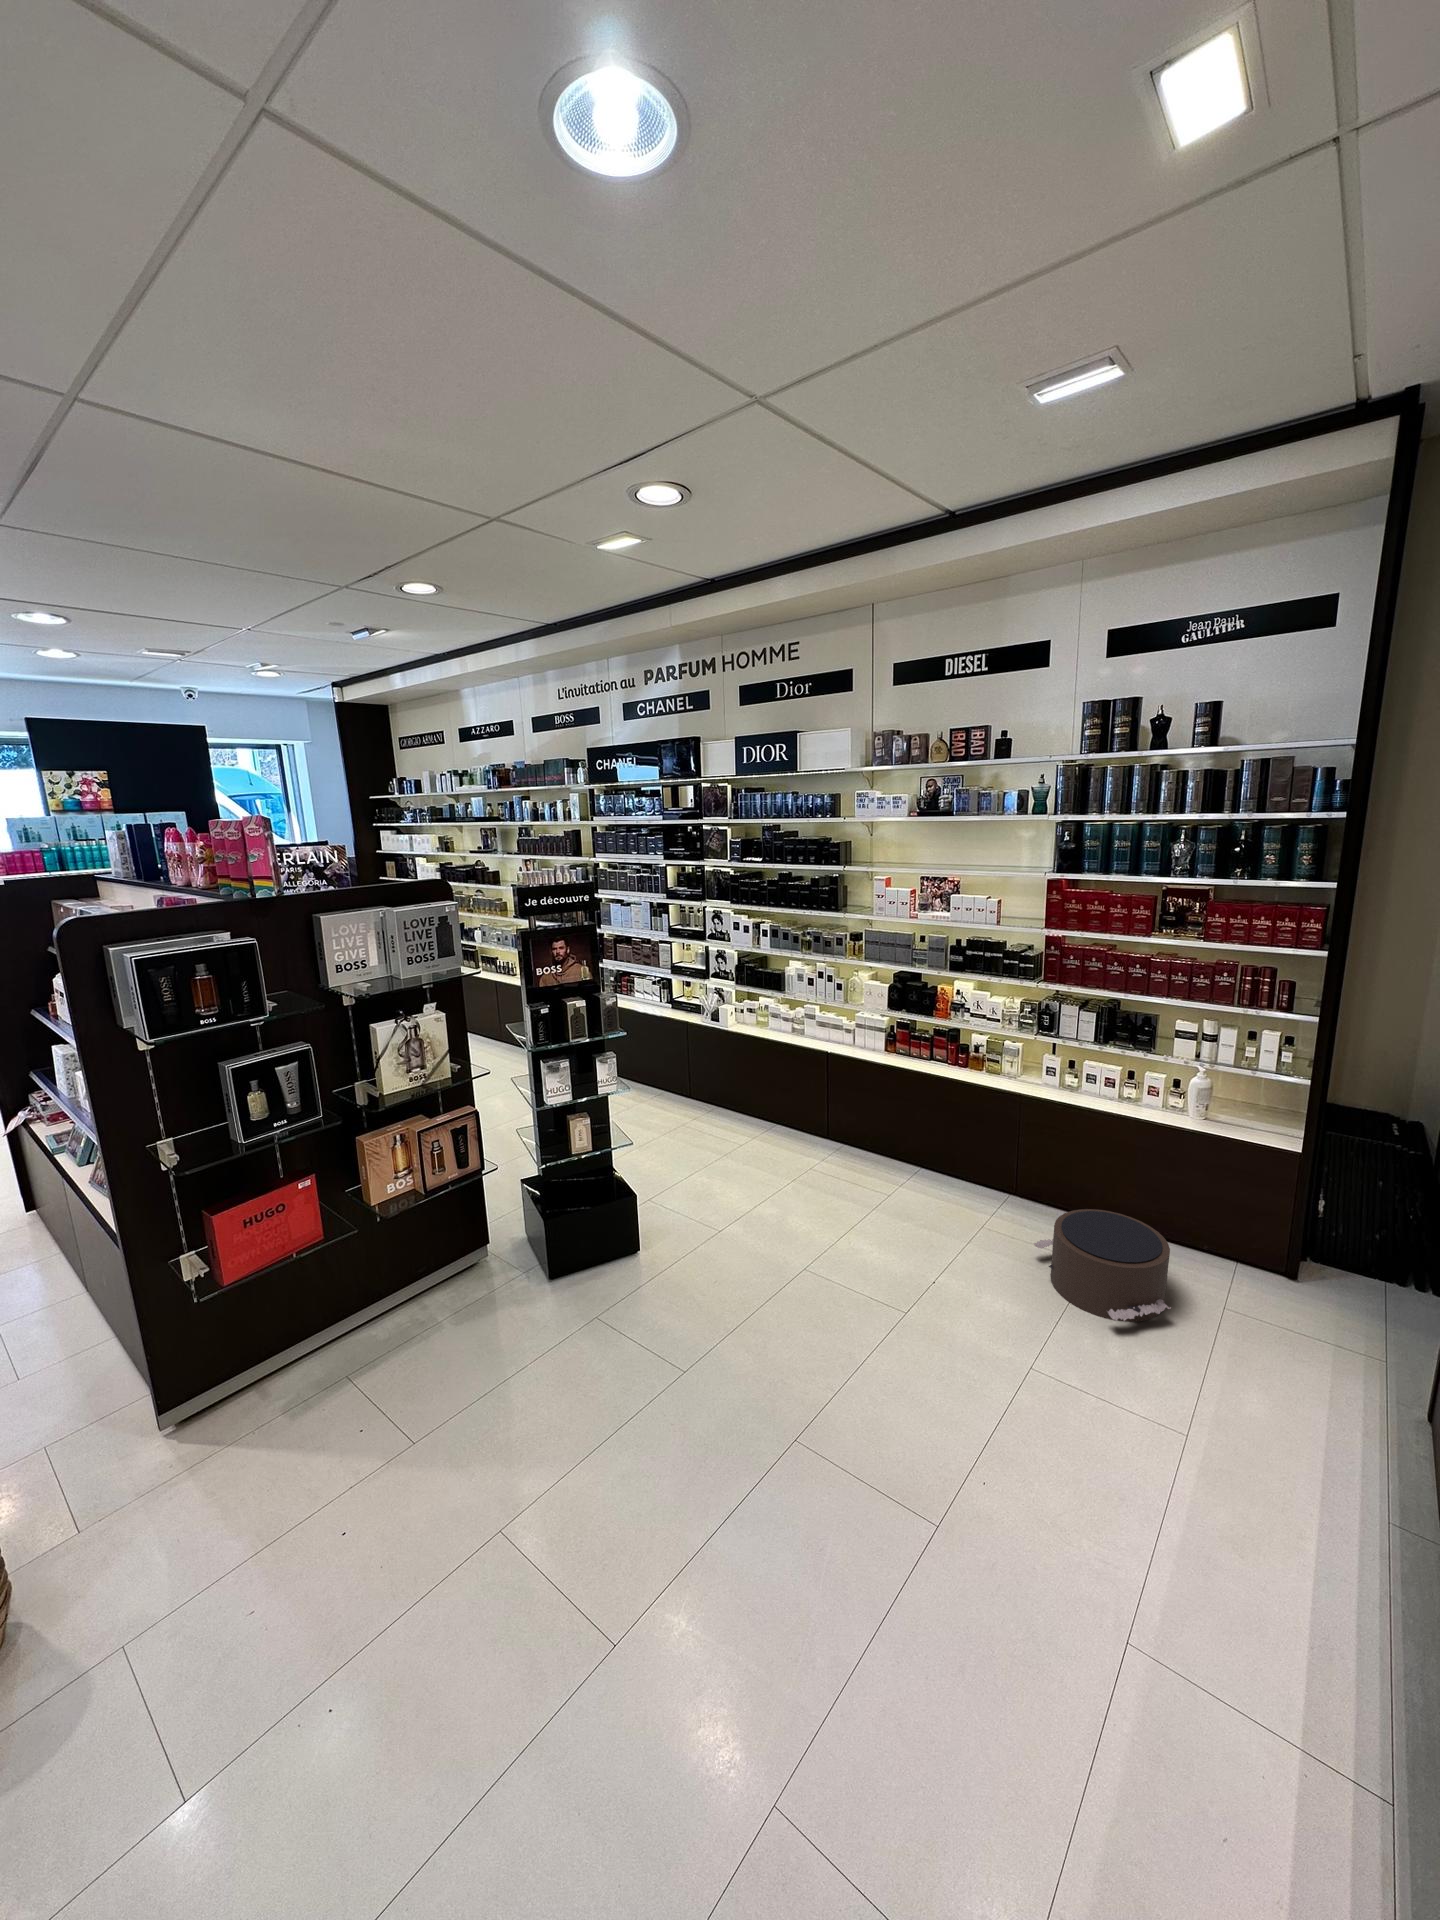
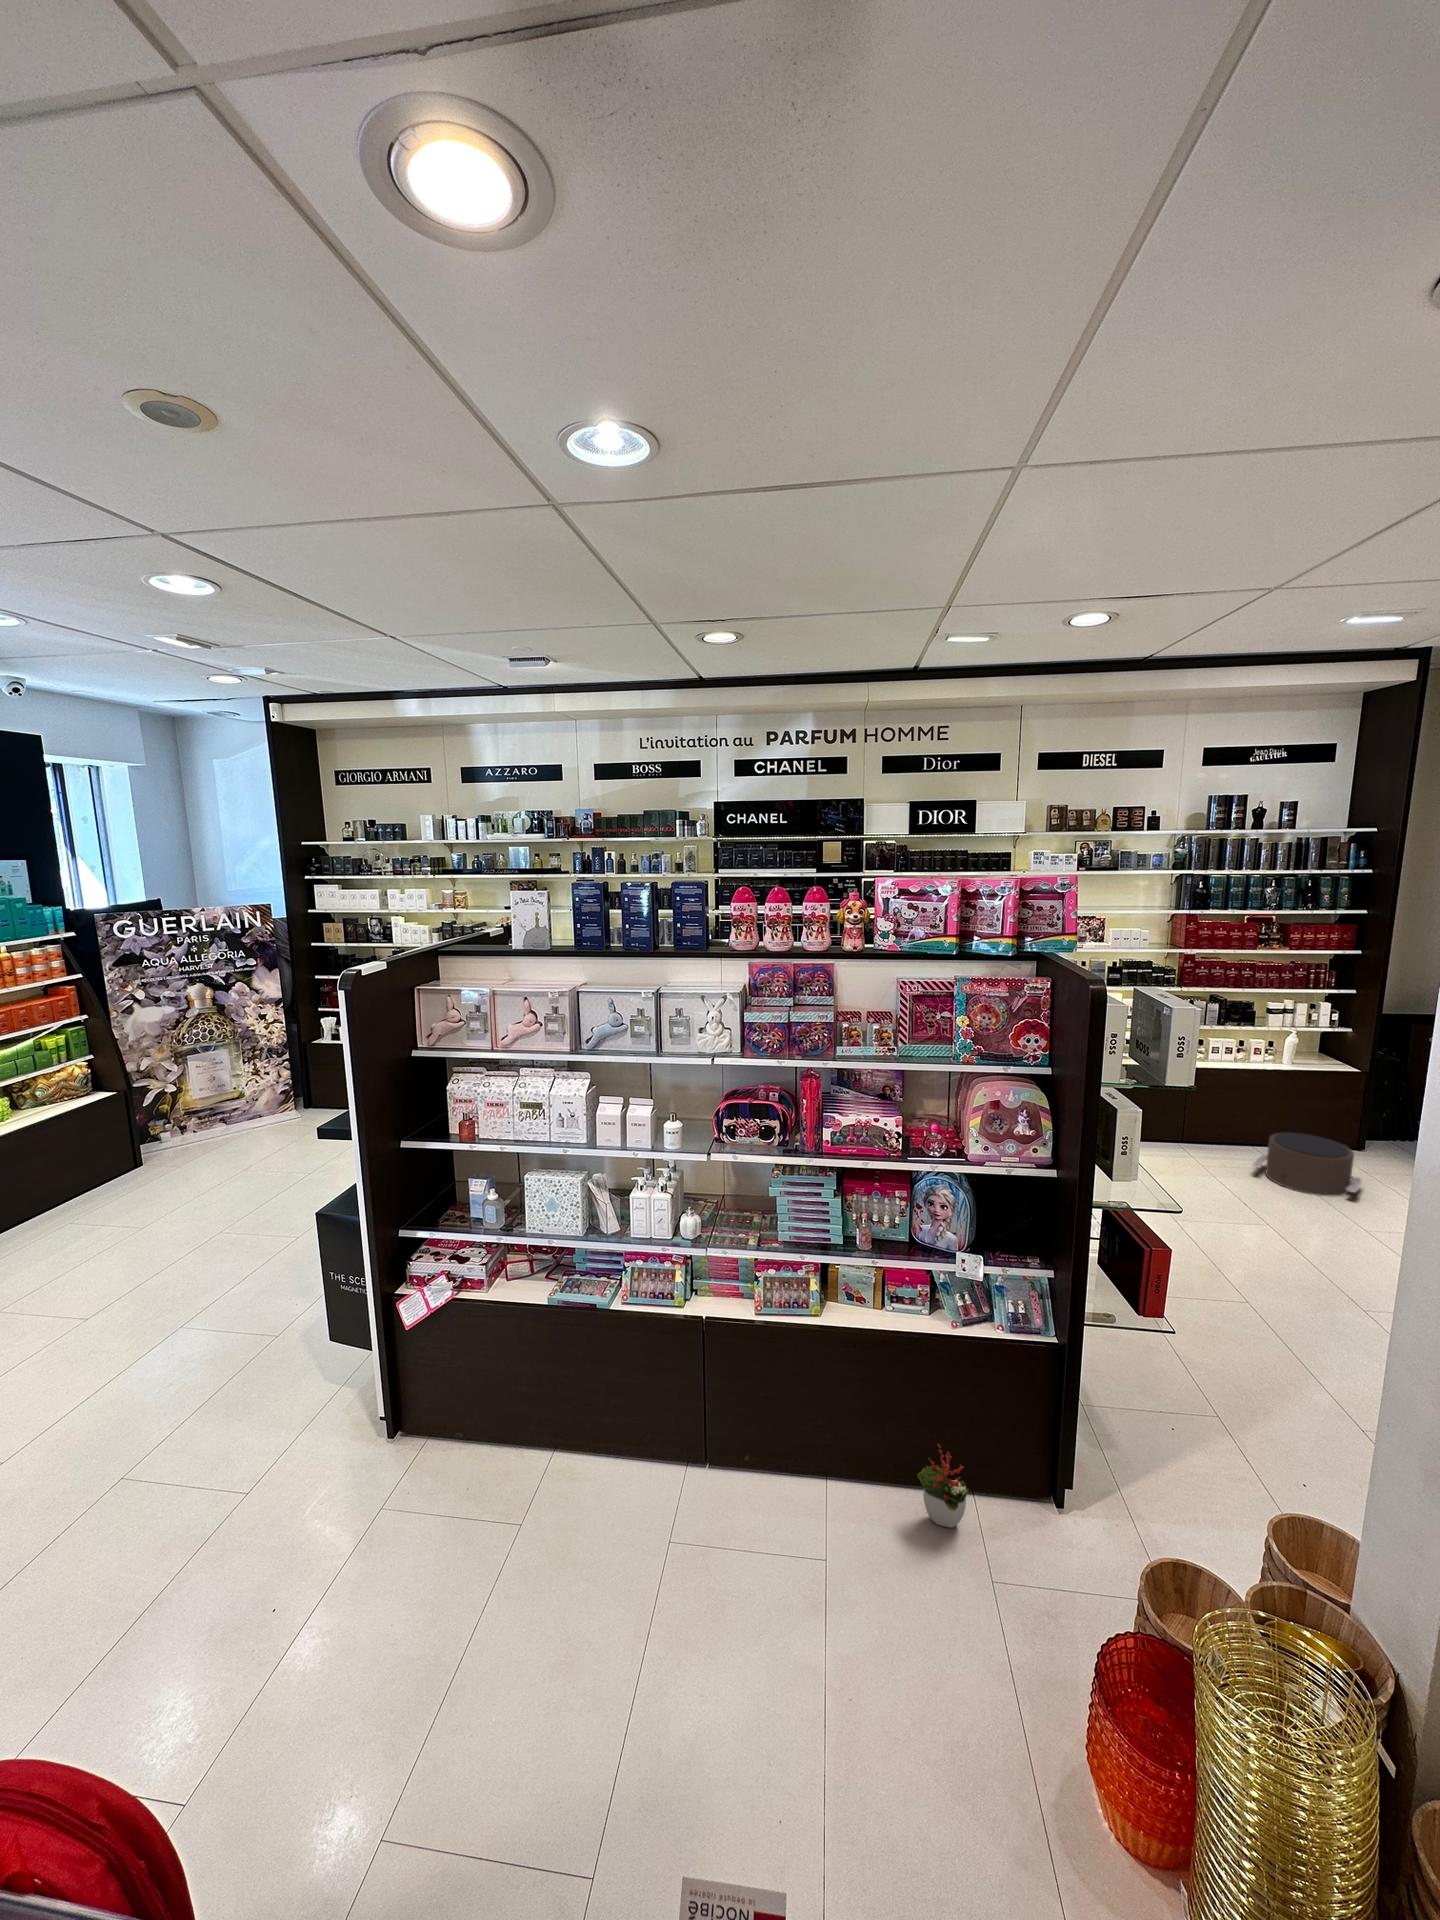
decorative plant: none [46,1333,95,1408] -> present [917,1444,968,1528]

